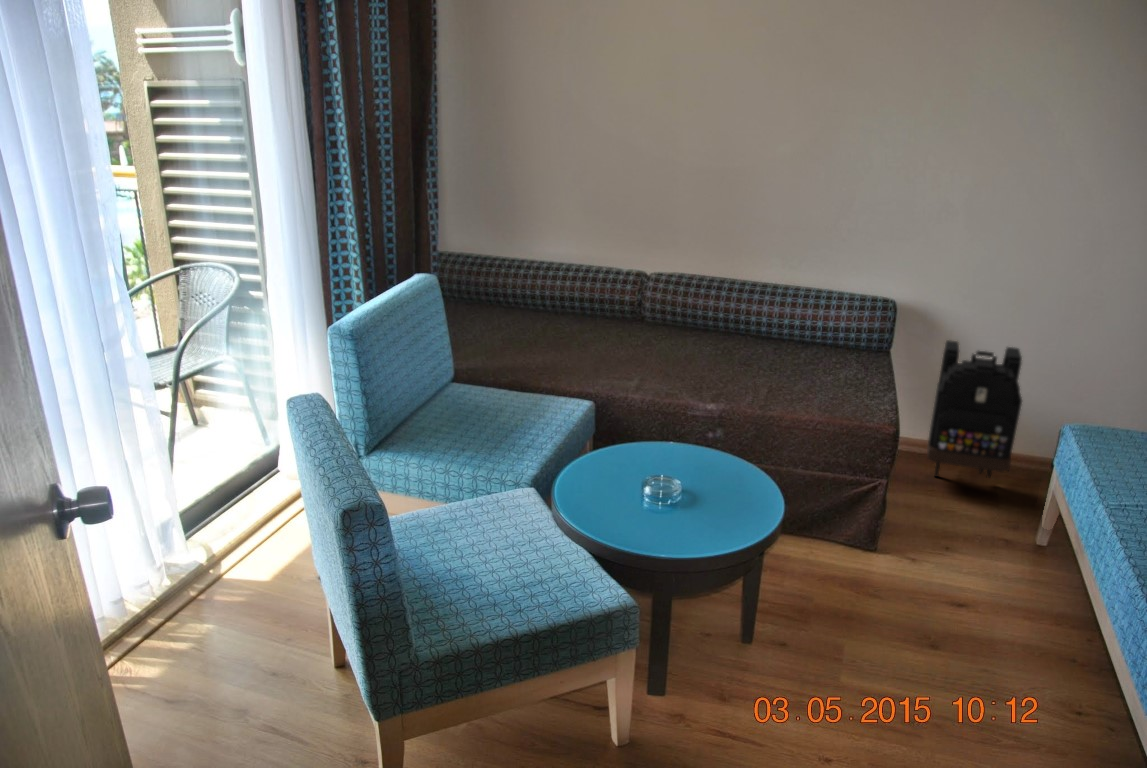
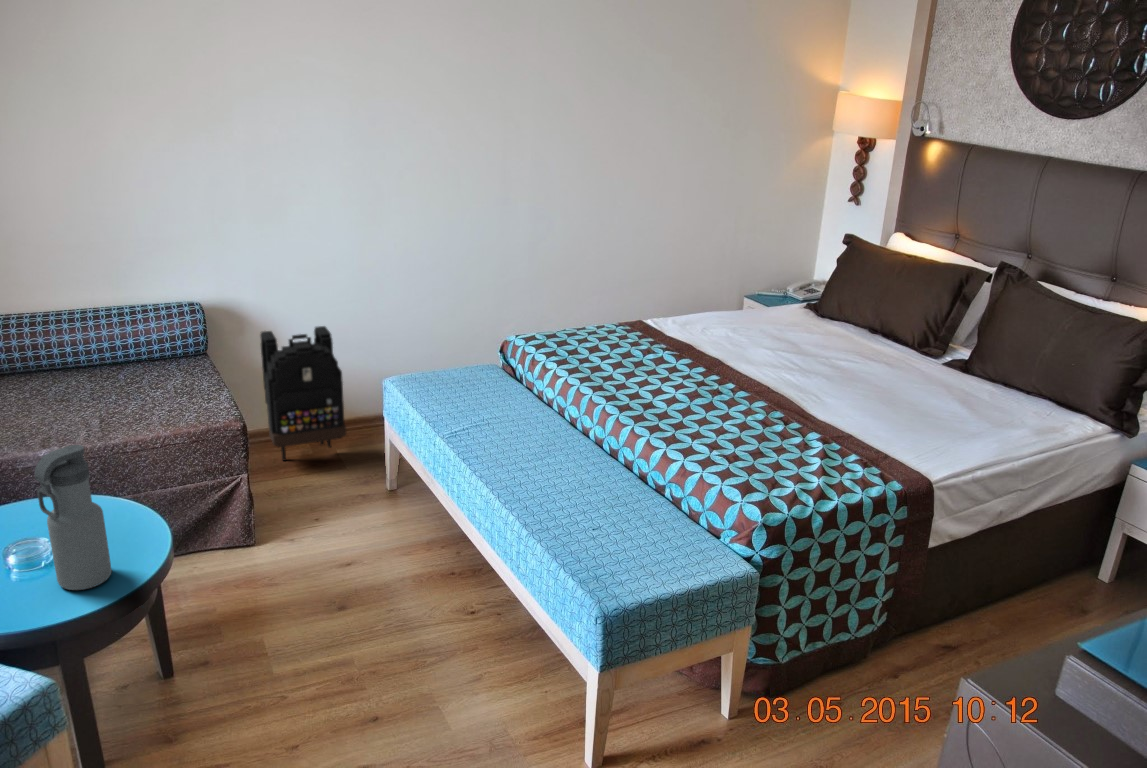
water bottle: none [673,406,722,535] -> present [35,445,112,590]

